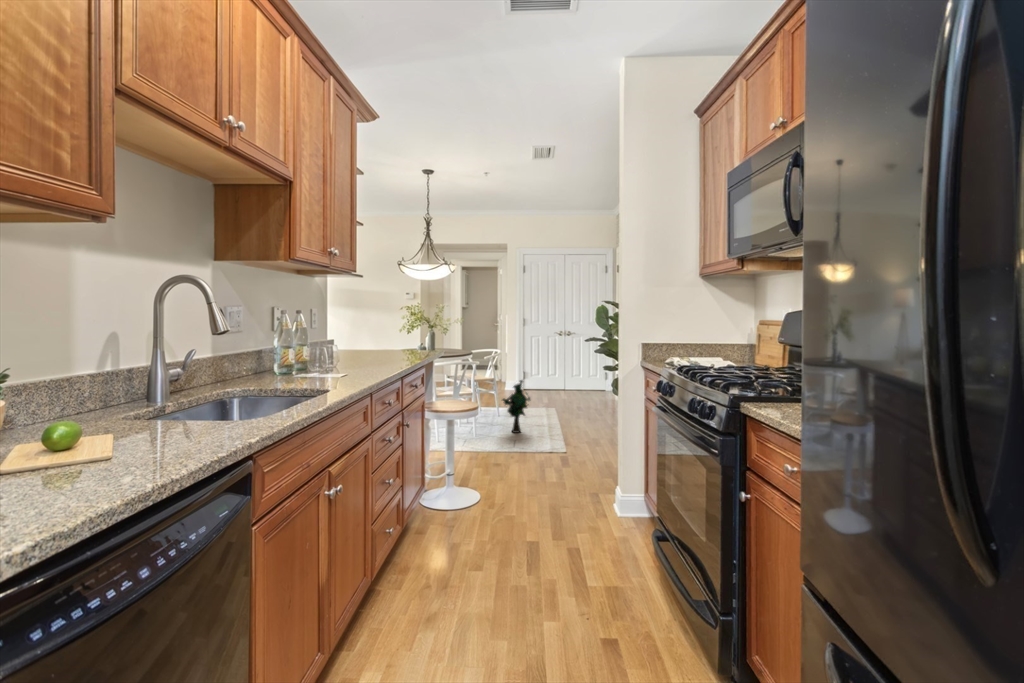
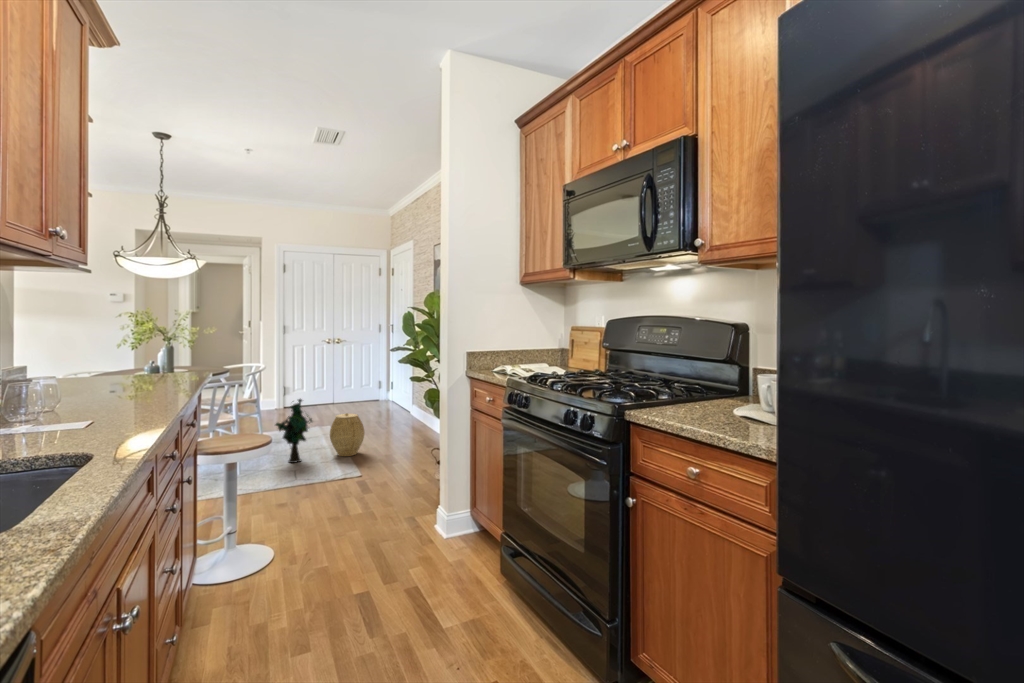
woven basket: none [545,395,574,432] -> present [330,413,365,456]

